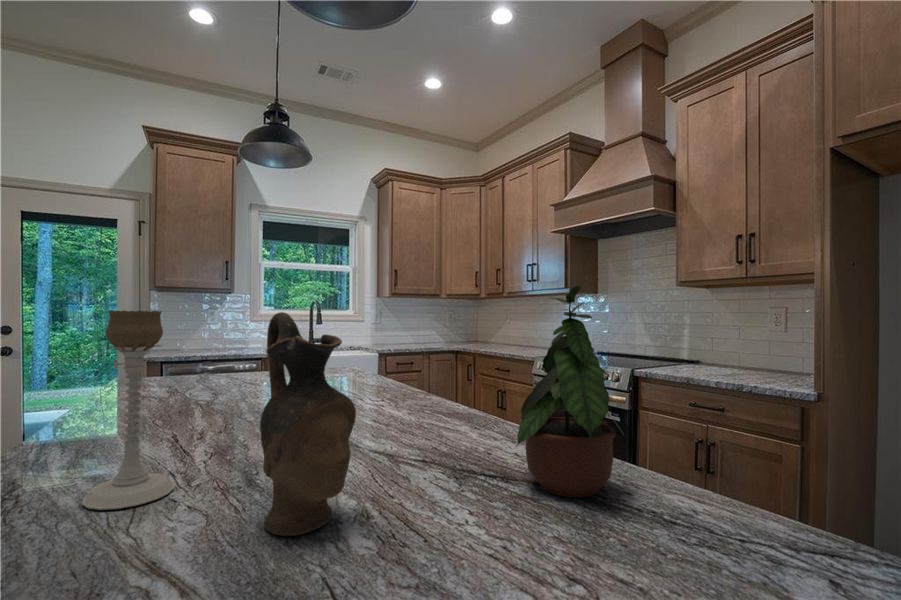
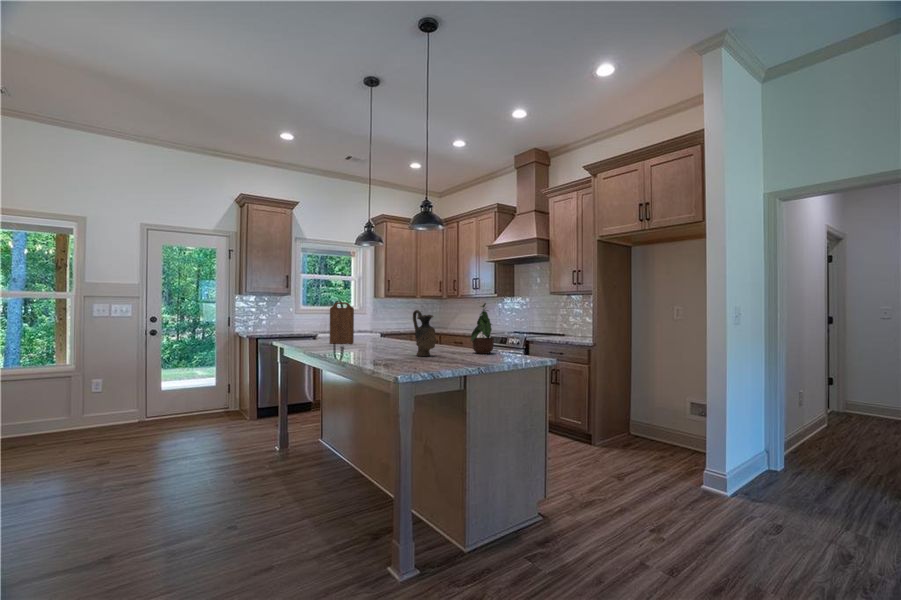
cutting board: none [180,296,236,396] -> present [330,302,354,344]
candle holder: present [82,311,174,510] -> none [367,309,386,355]

